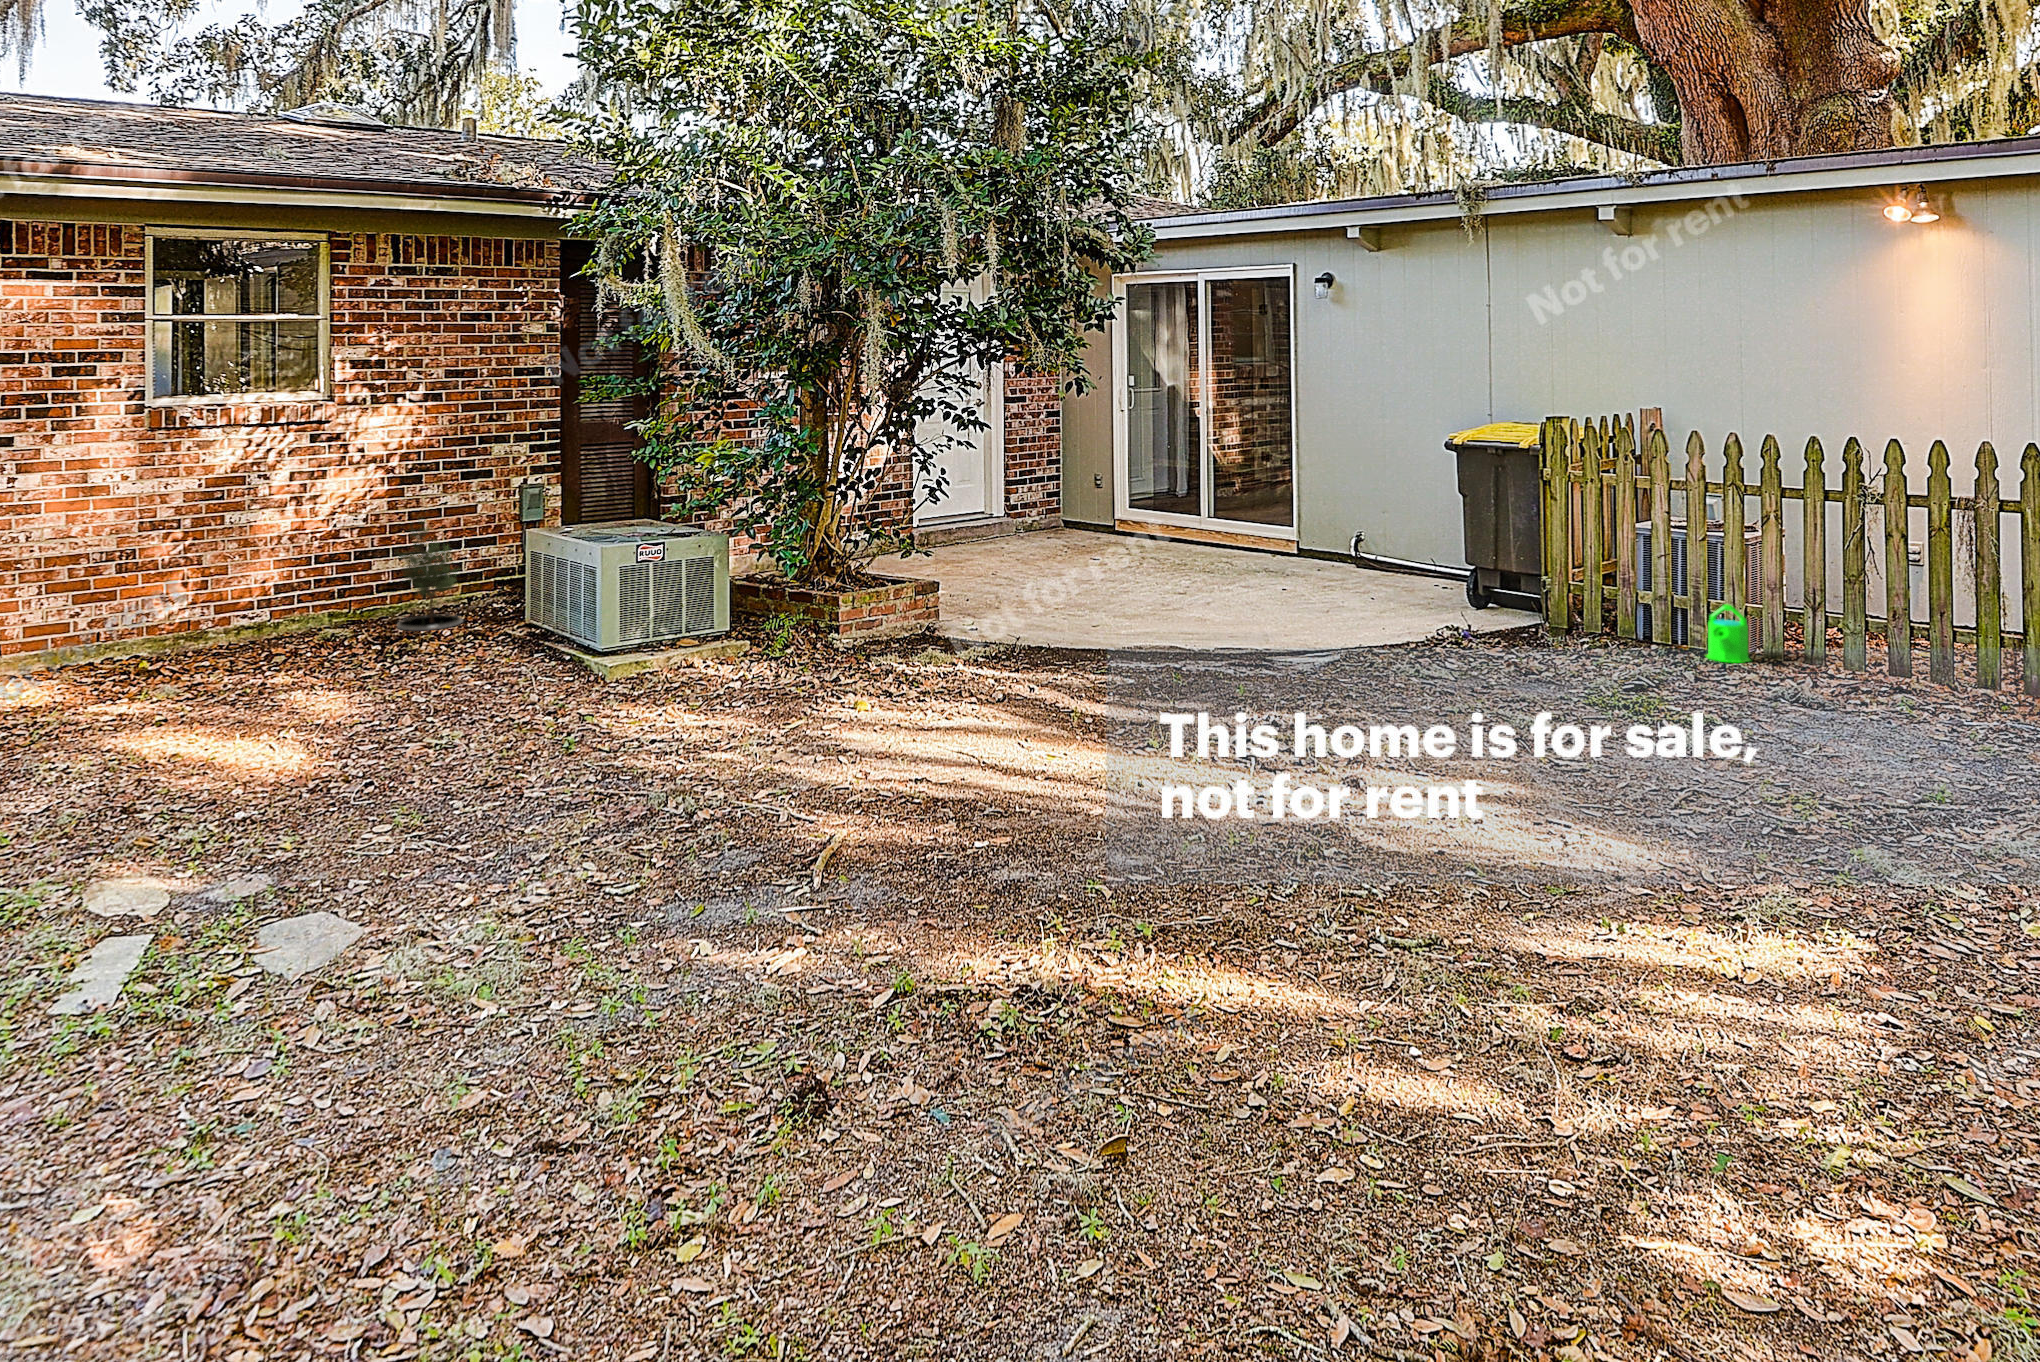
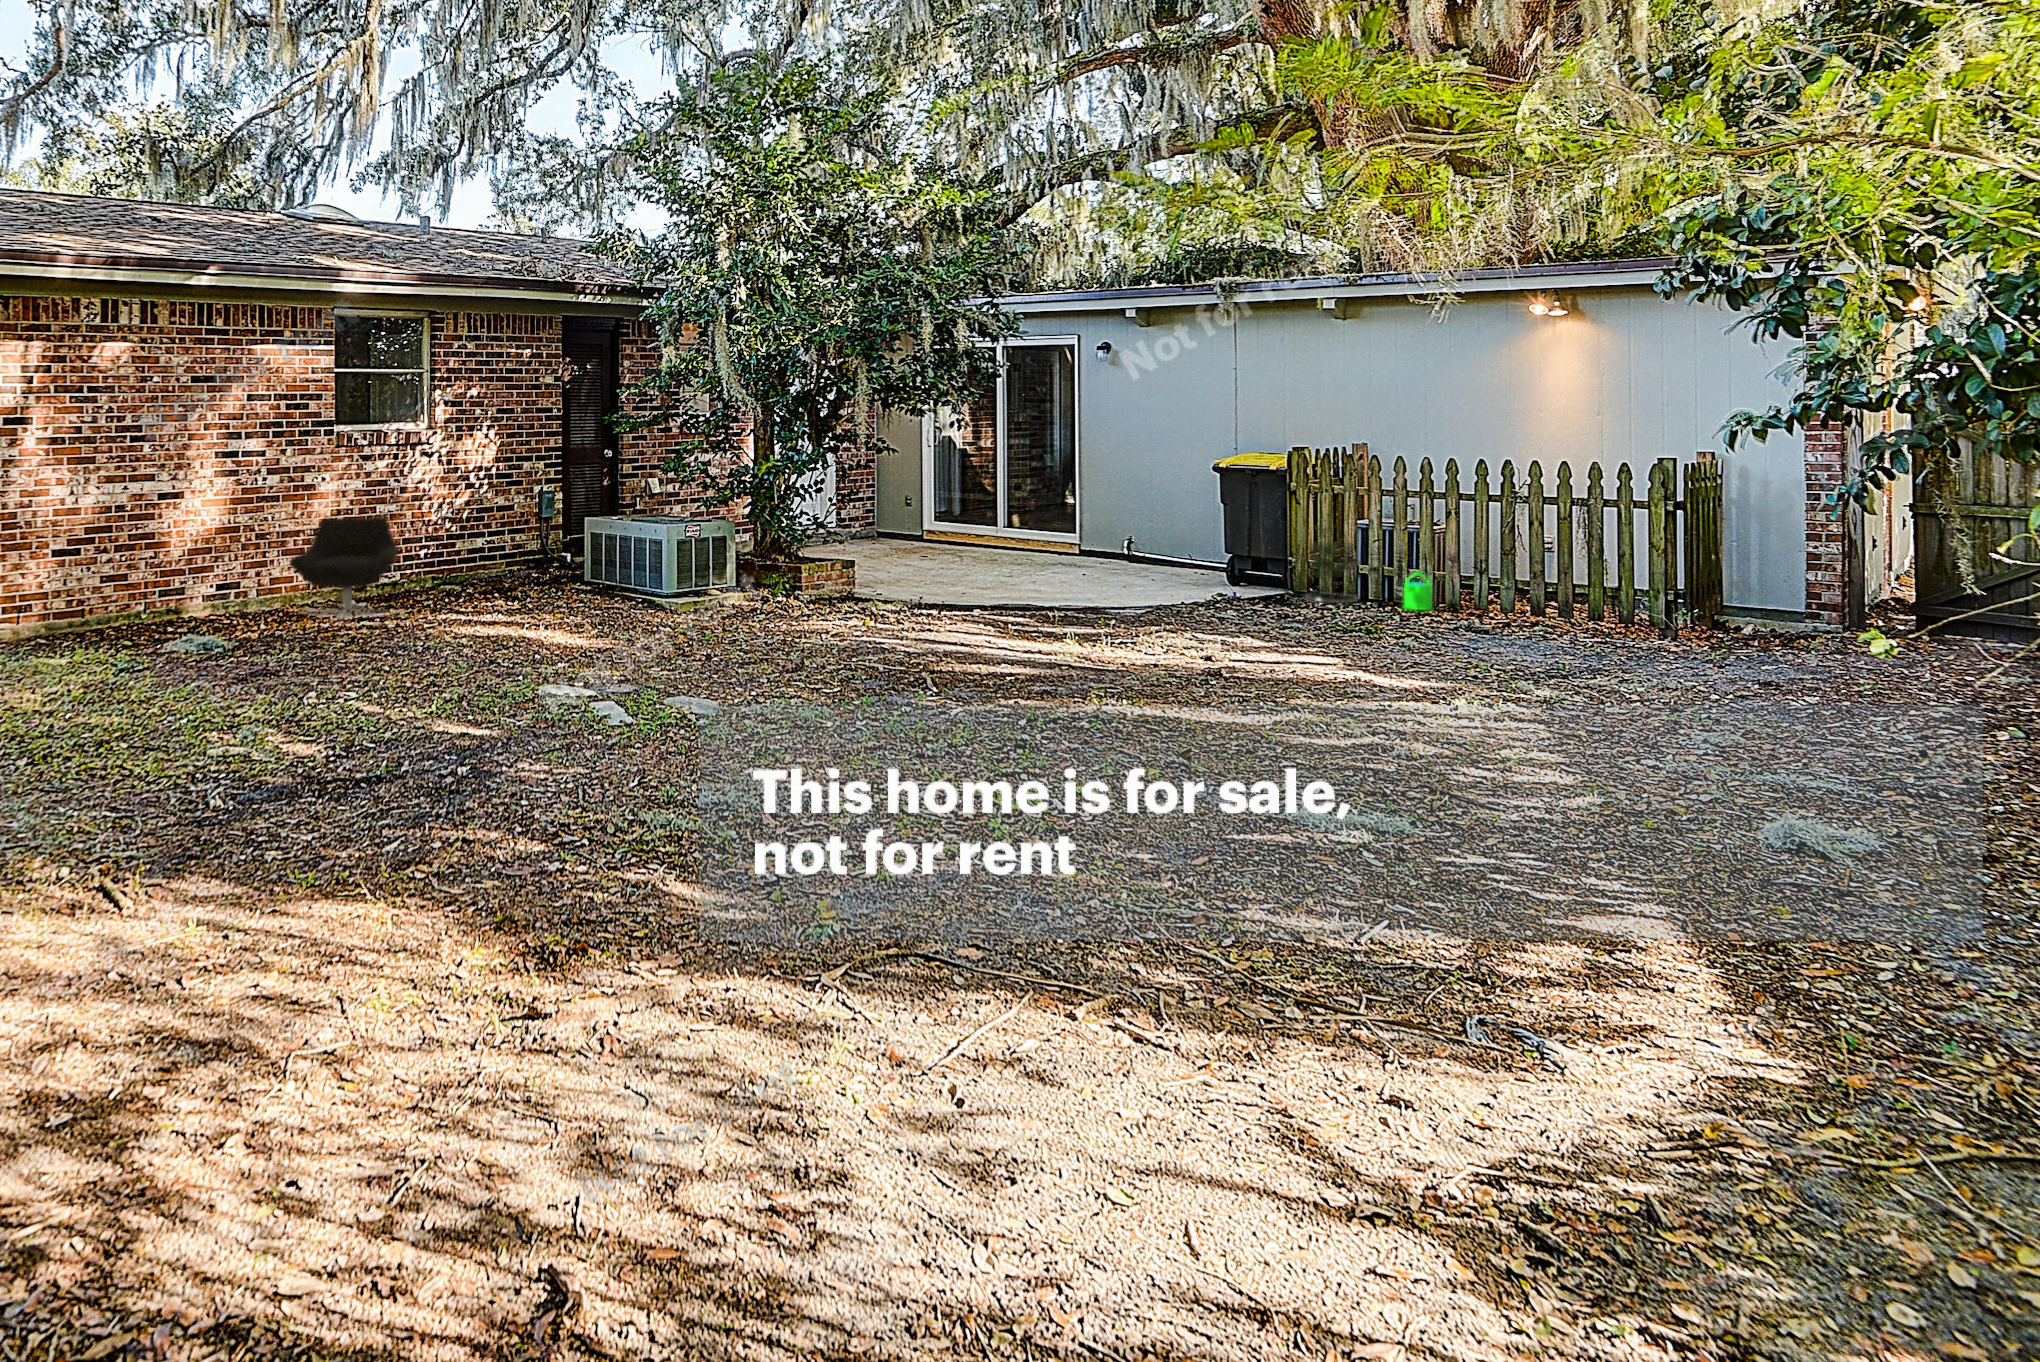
potted tree: present [395,520,462,631] -> present [1306,516,1357,603]
lounge chair: none [22,534,236,702] -> present [289,517,399,619]

